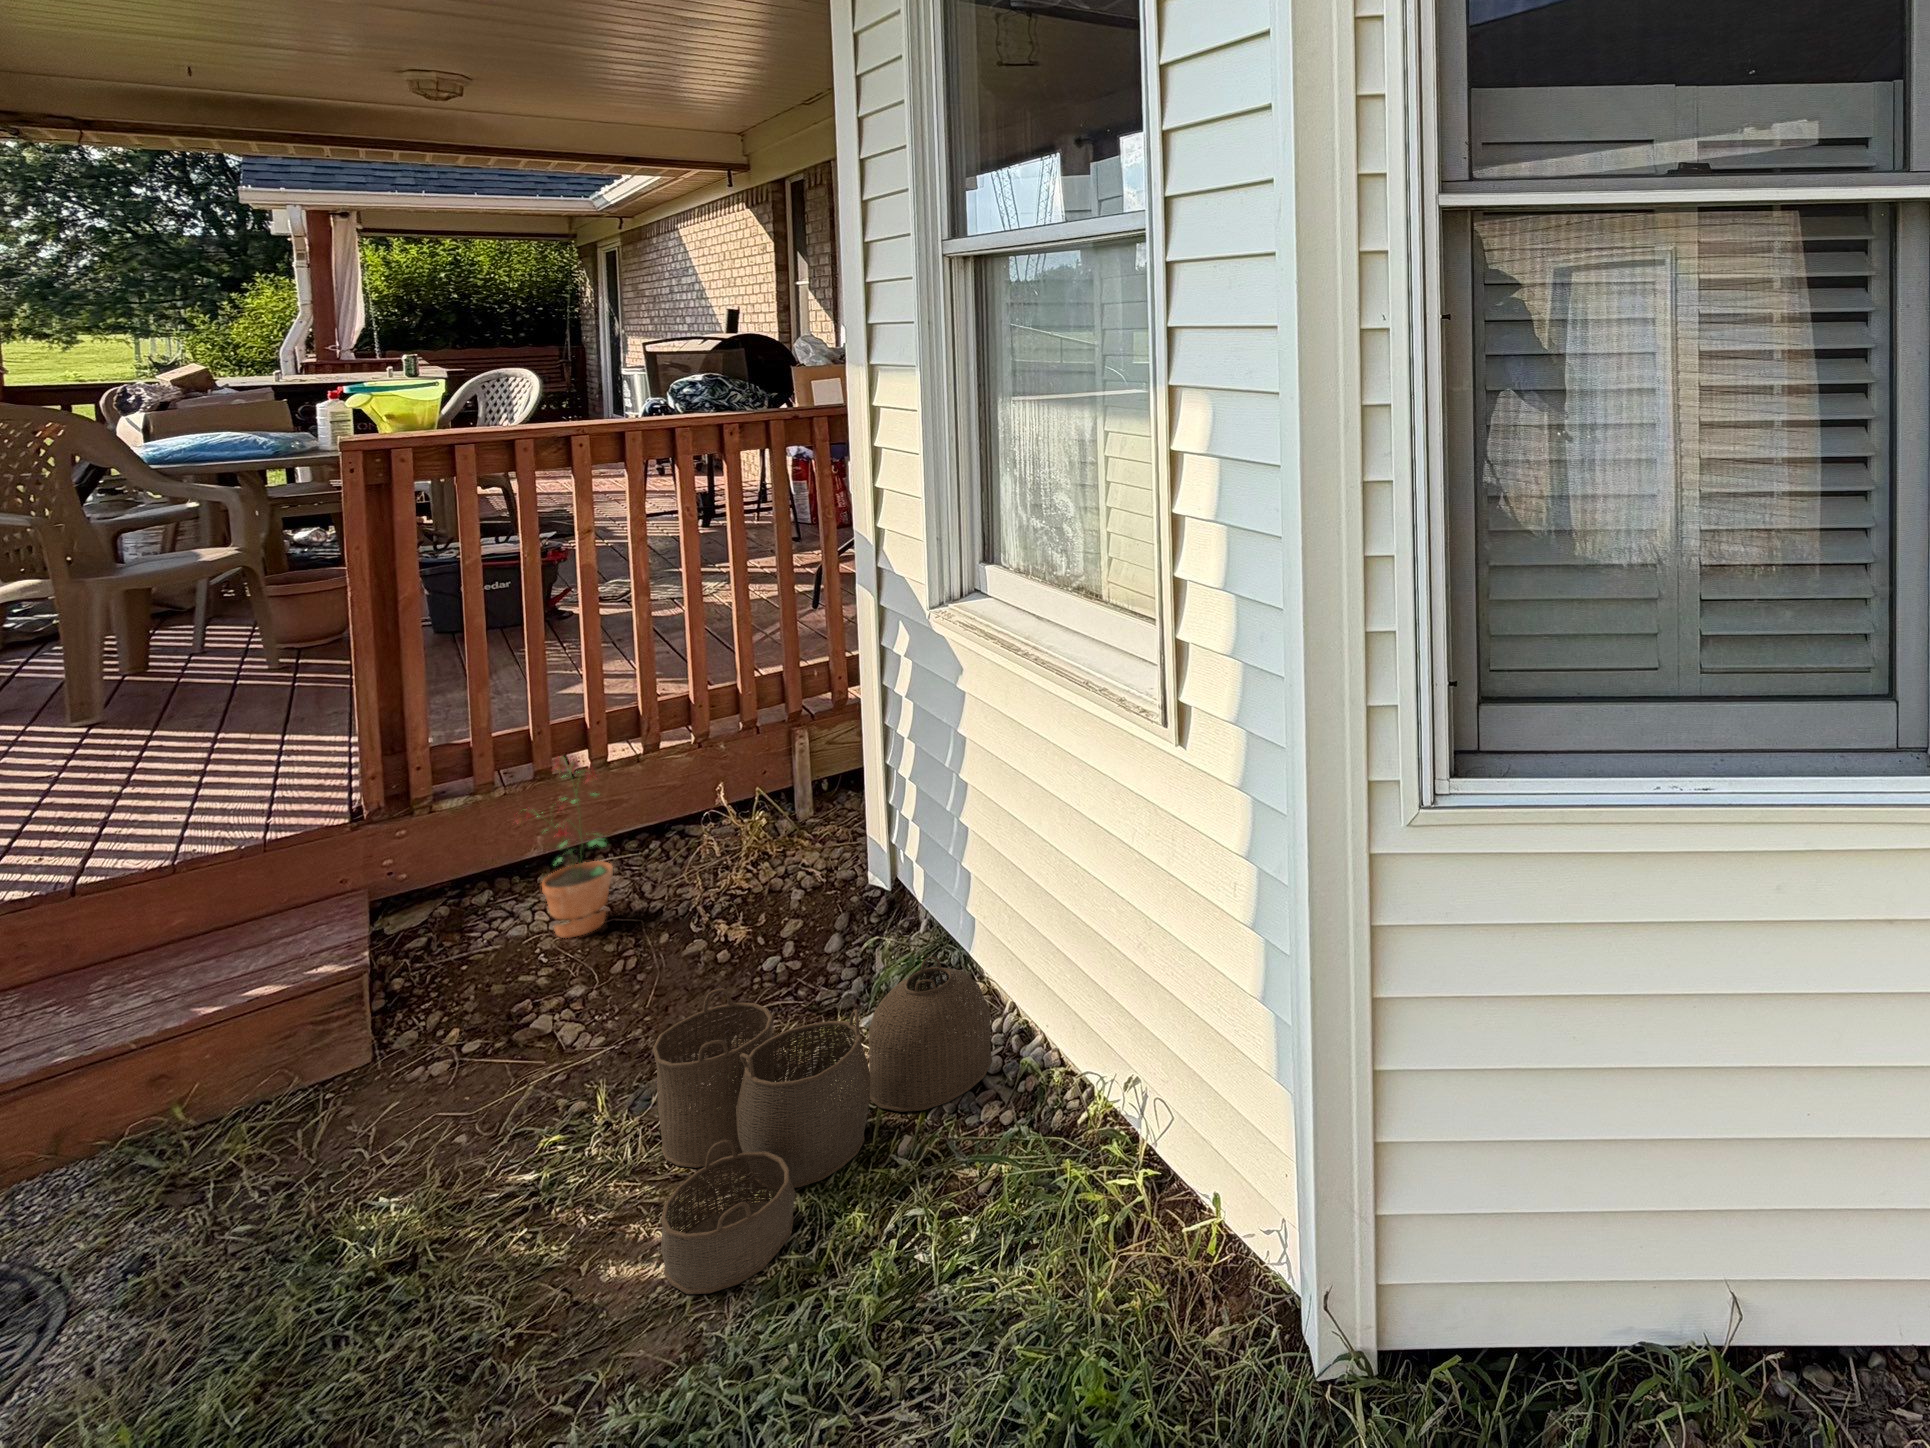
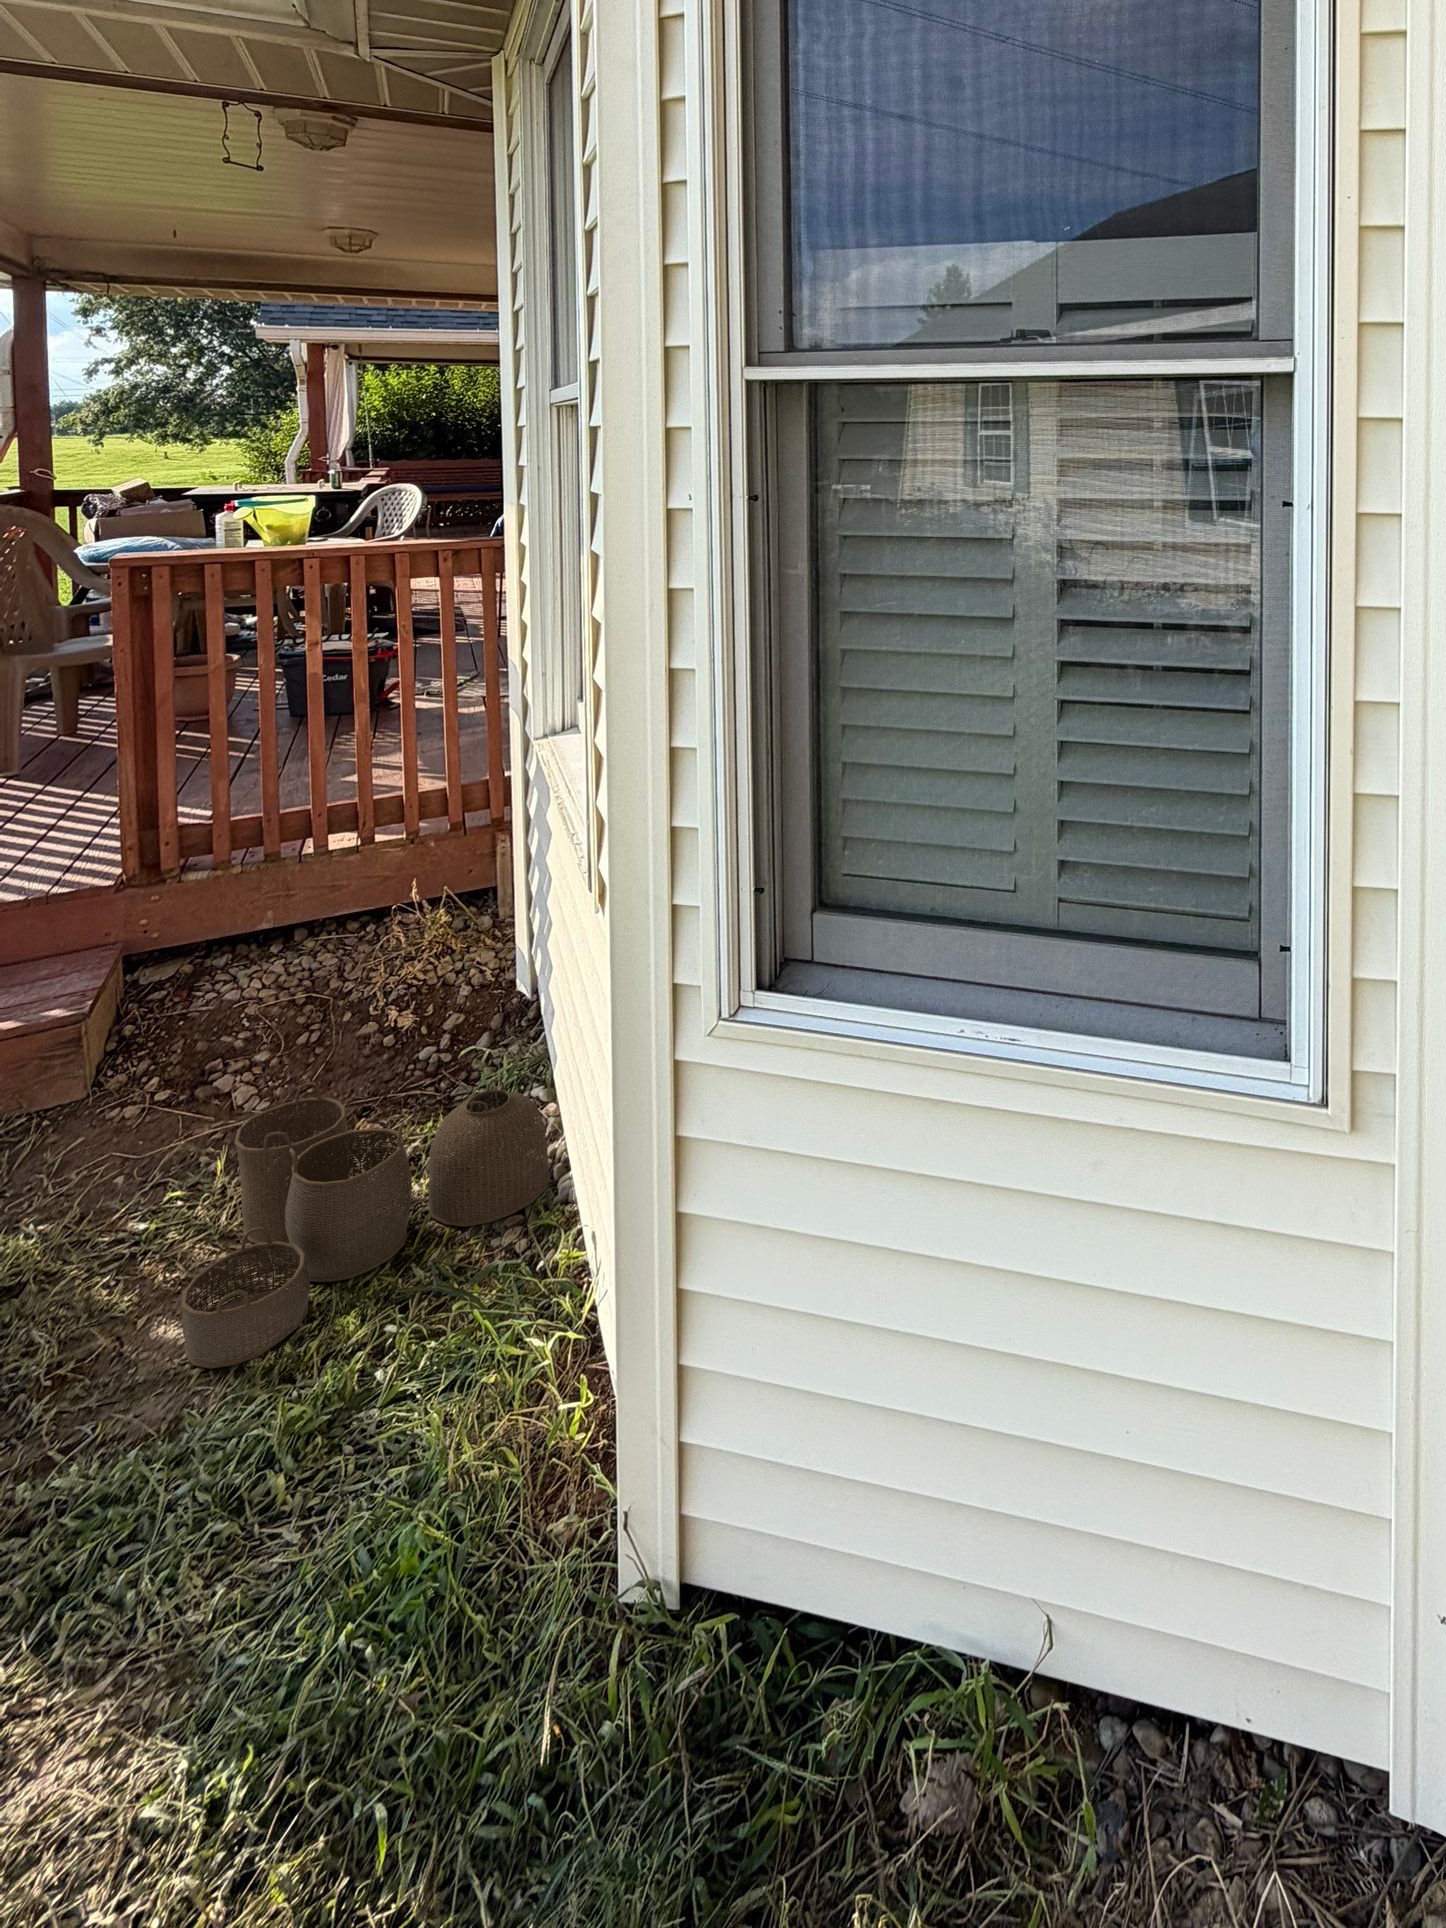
potted plant: present [516,756,613,938] -> none [242,845,323,1009]

